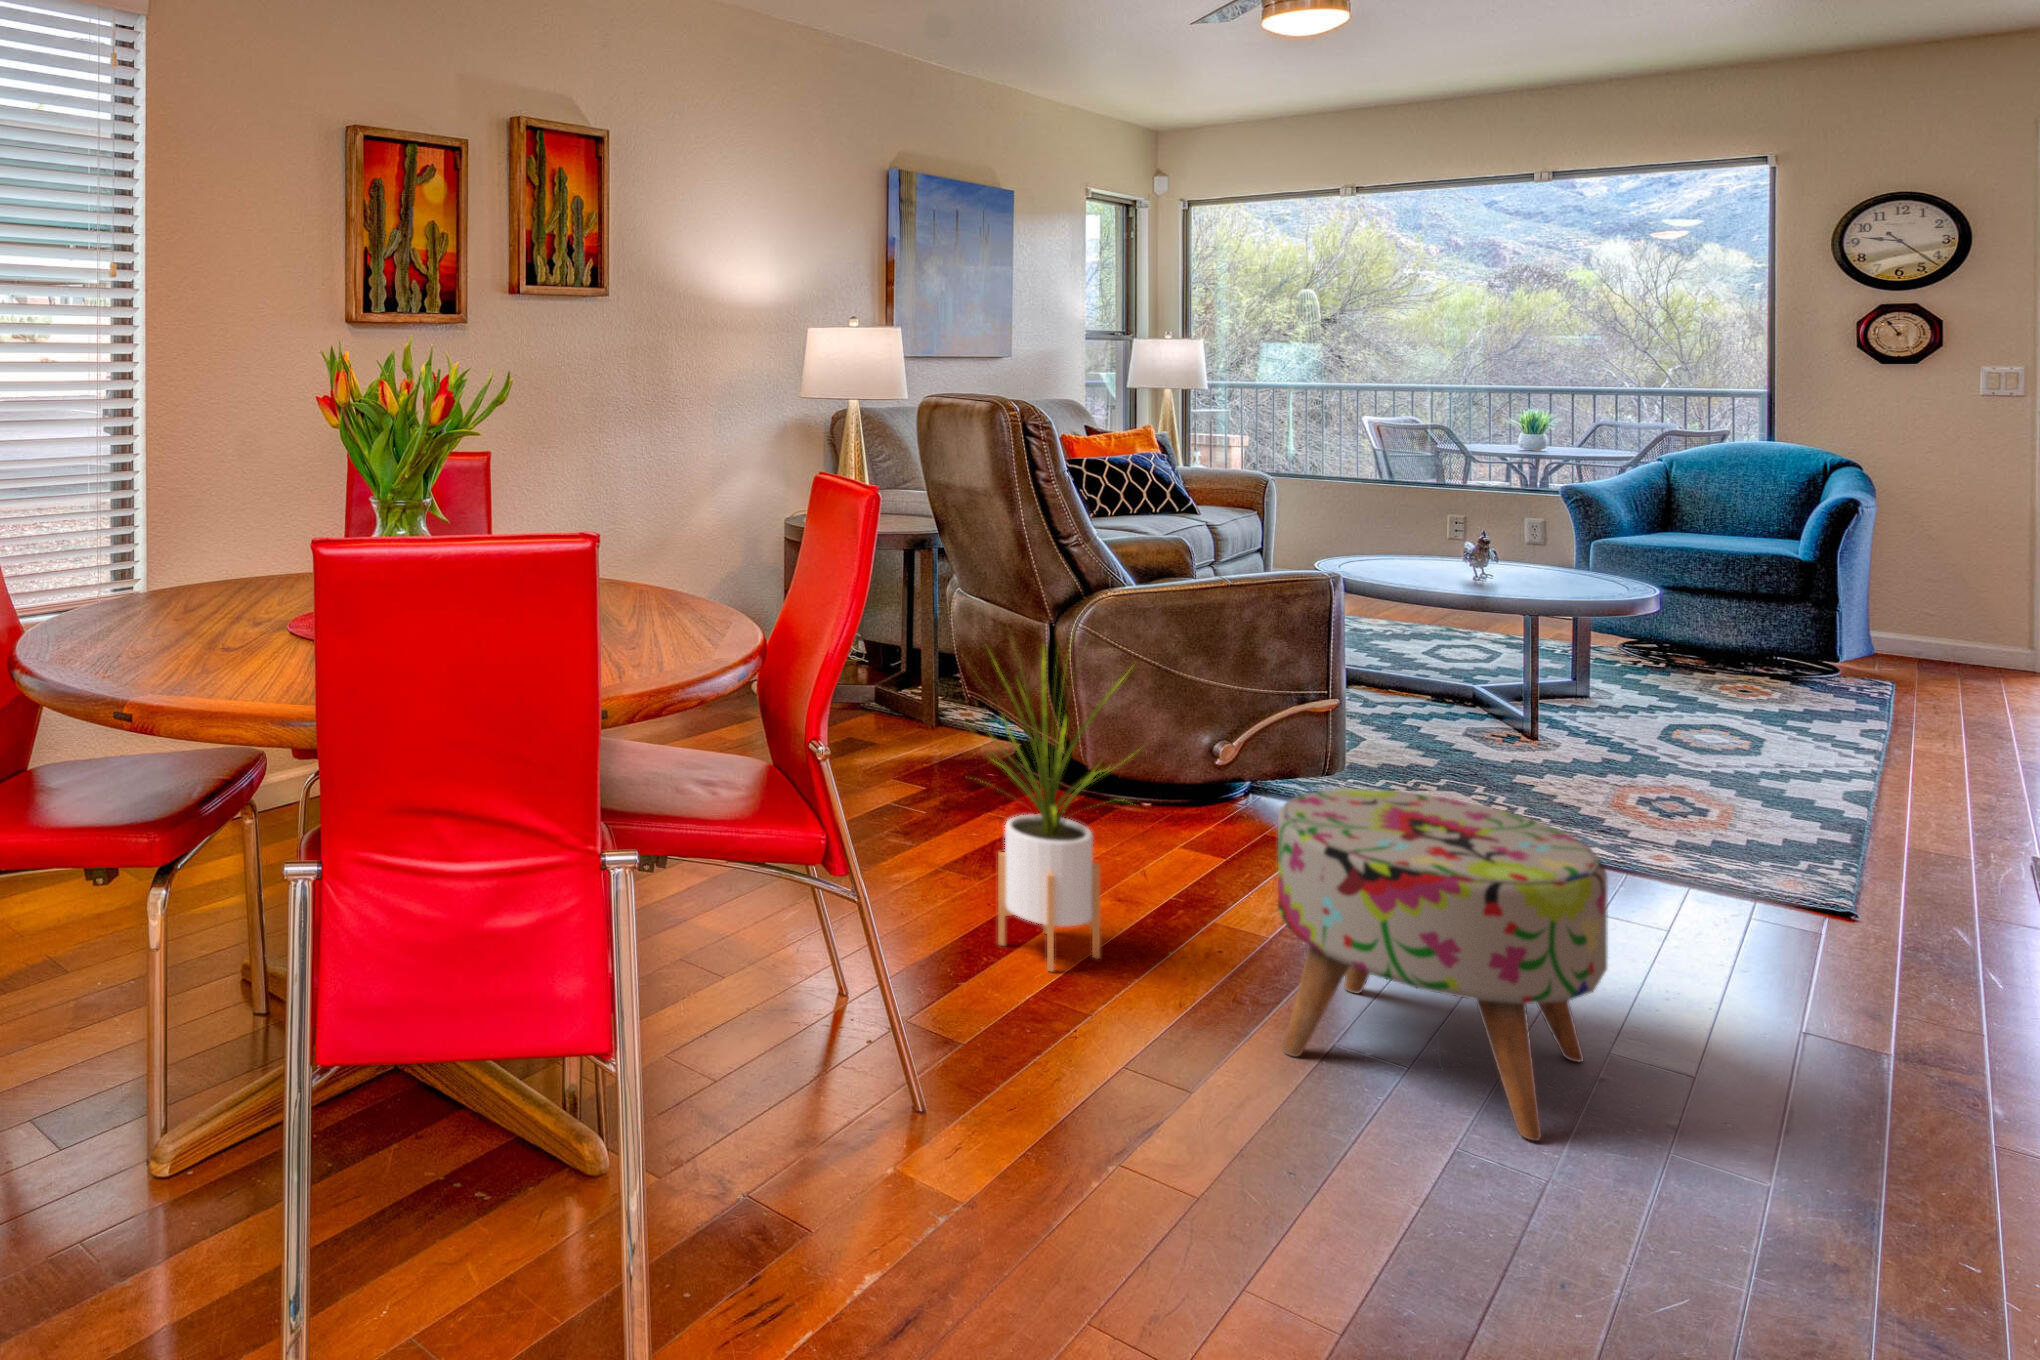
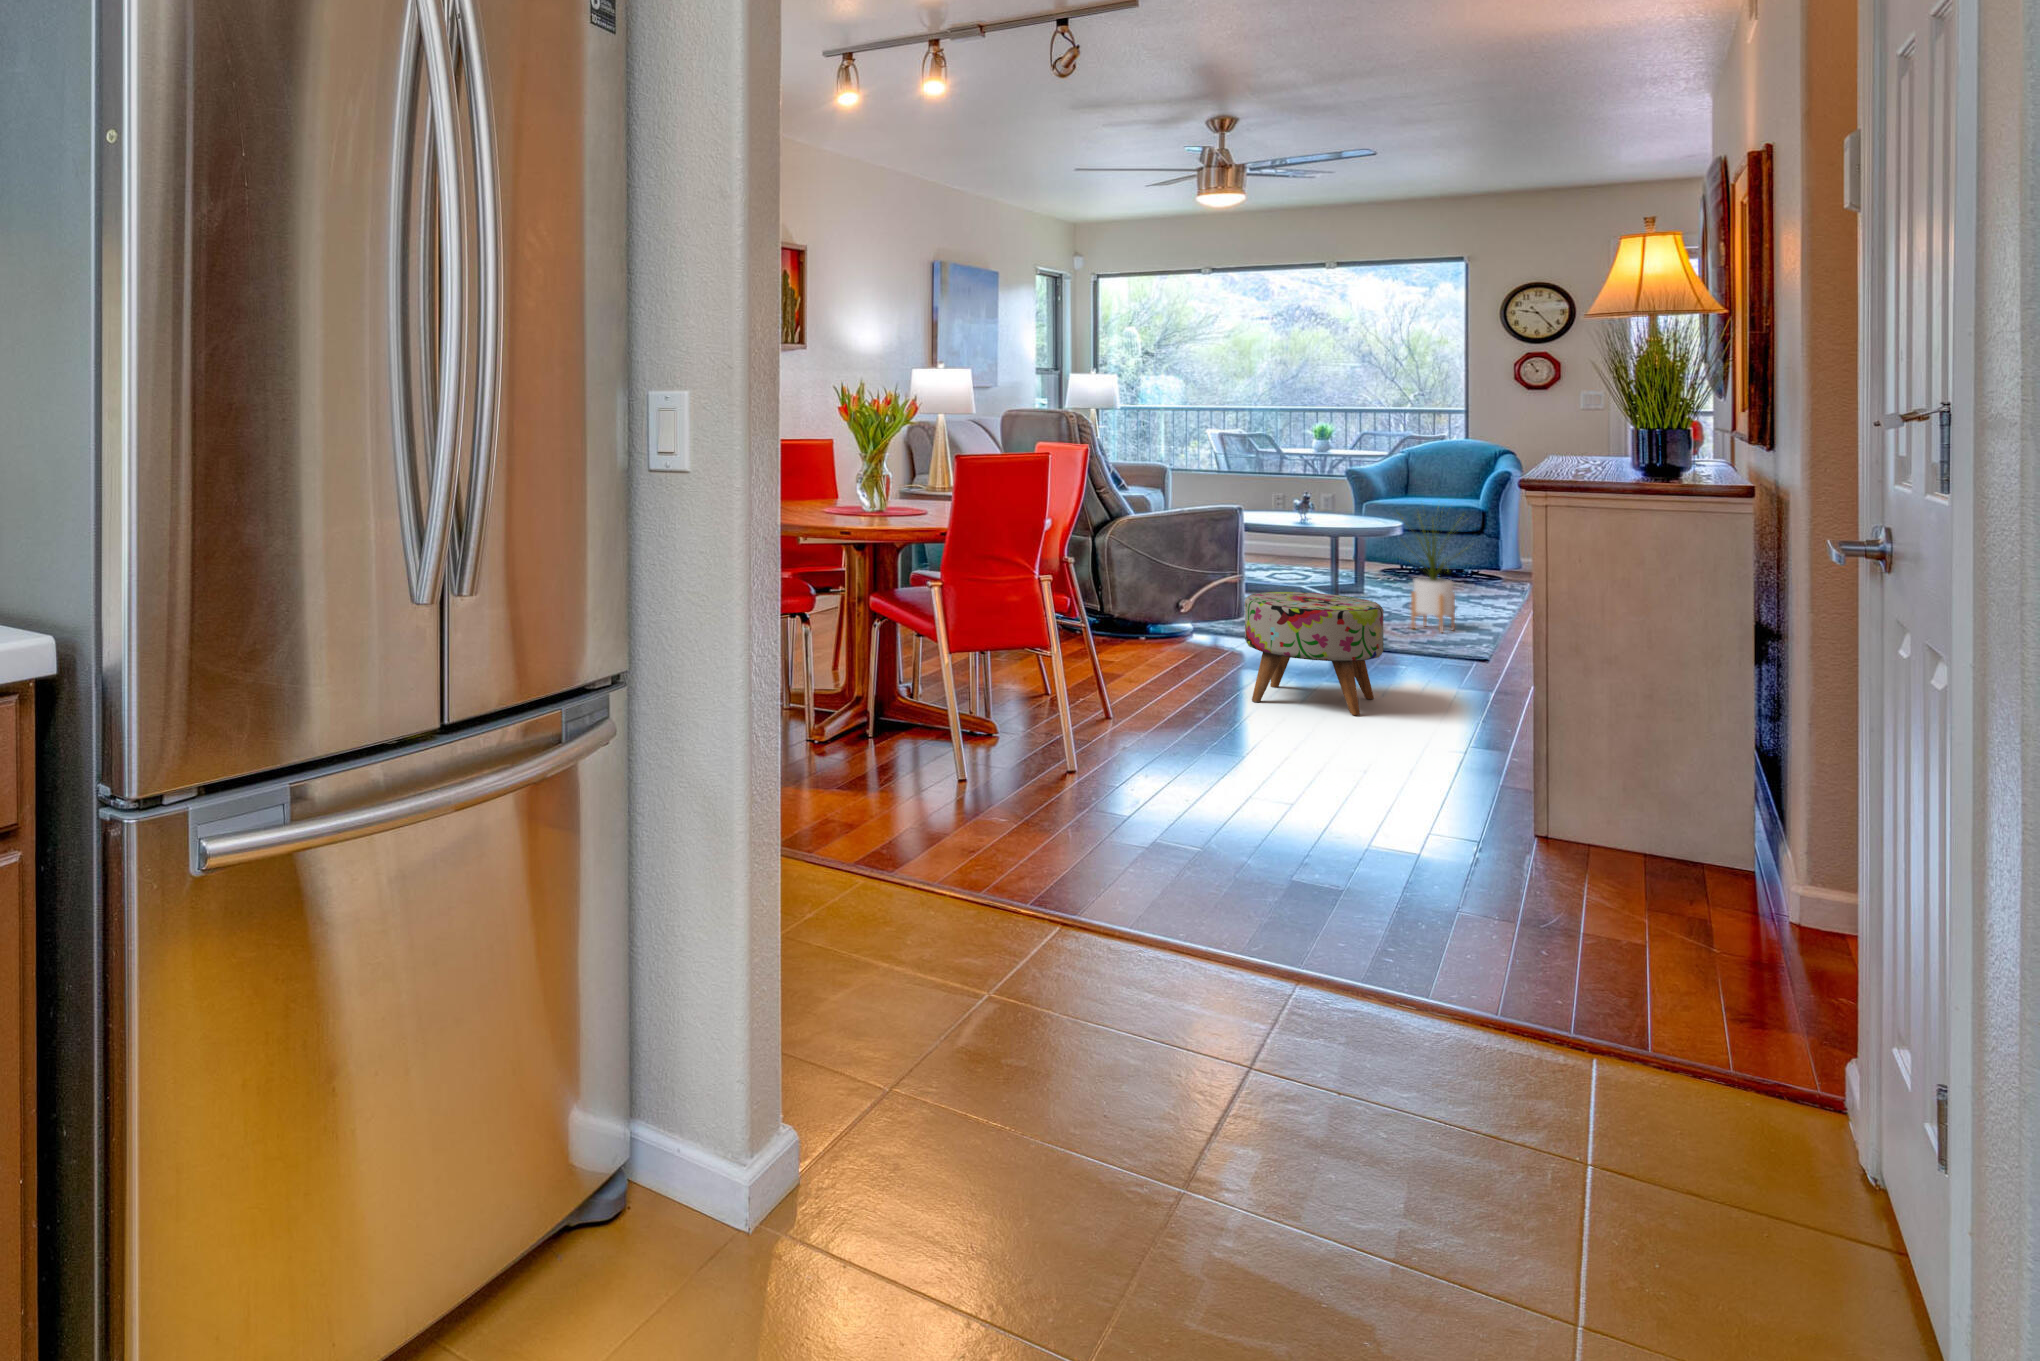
house plant: present [985,647,1135,971] -> present [1397,512,1463,632]

